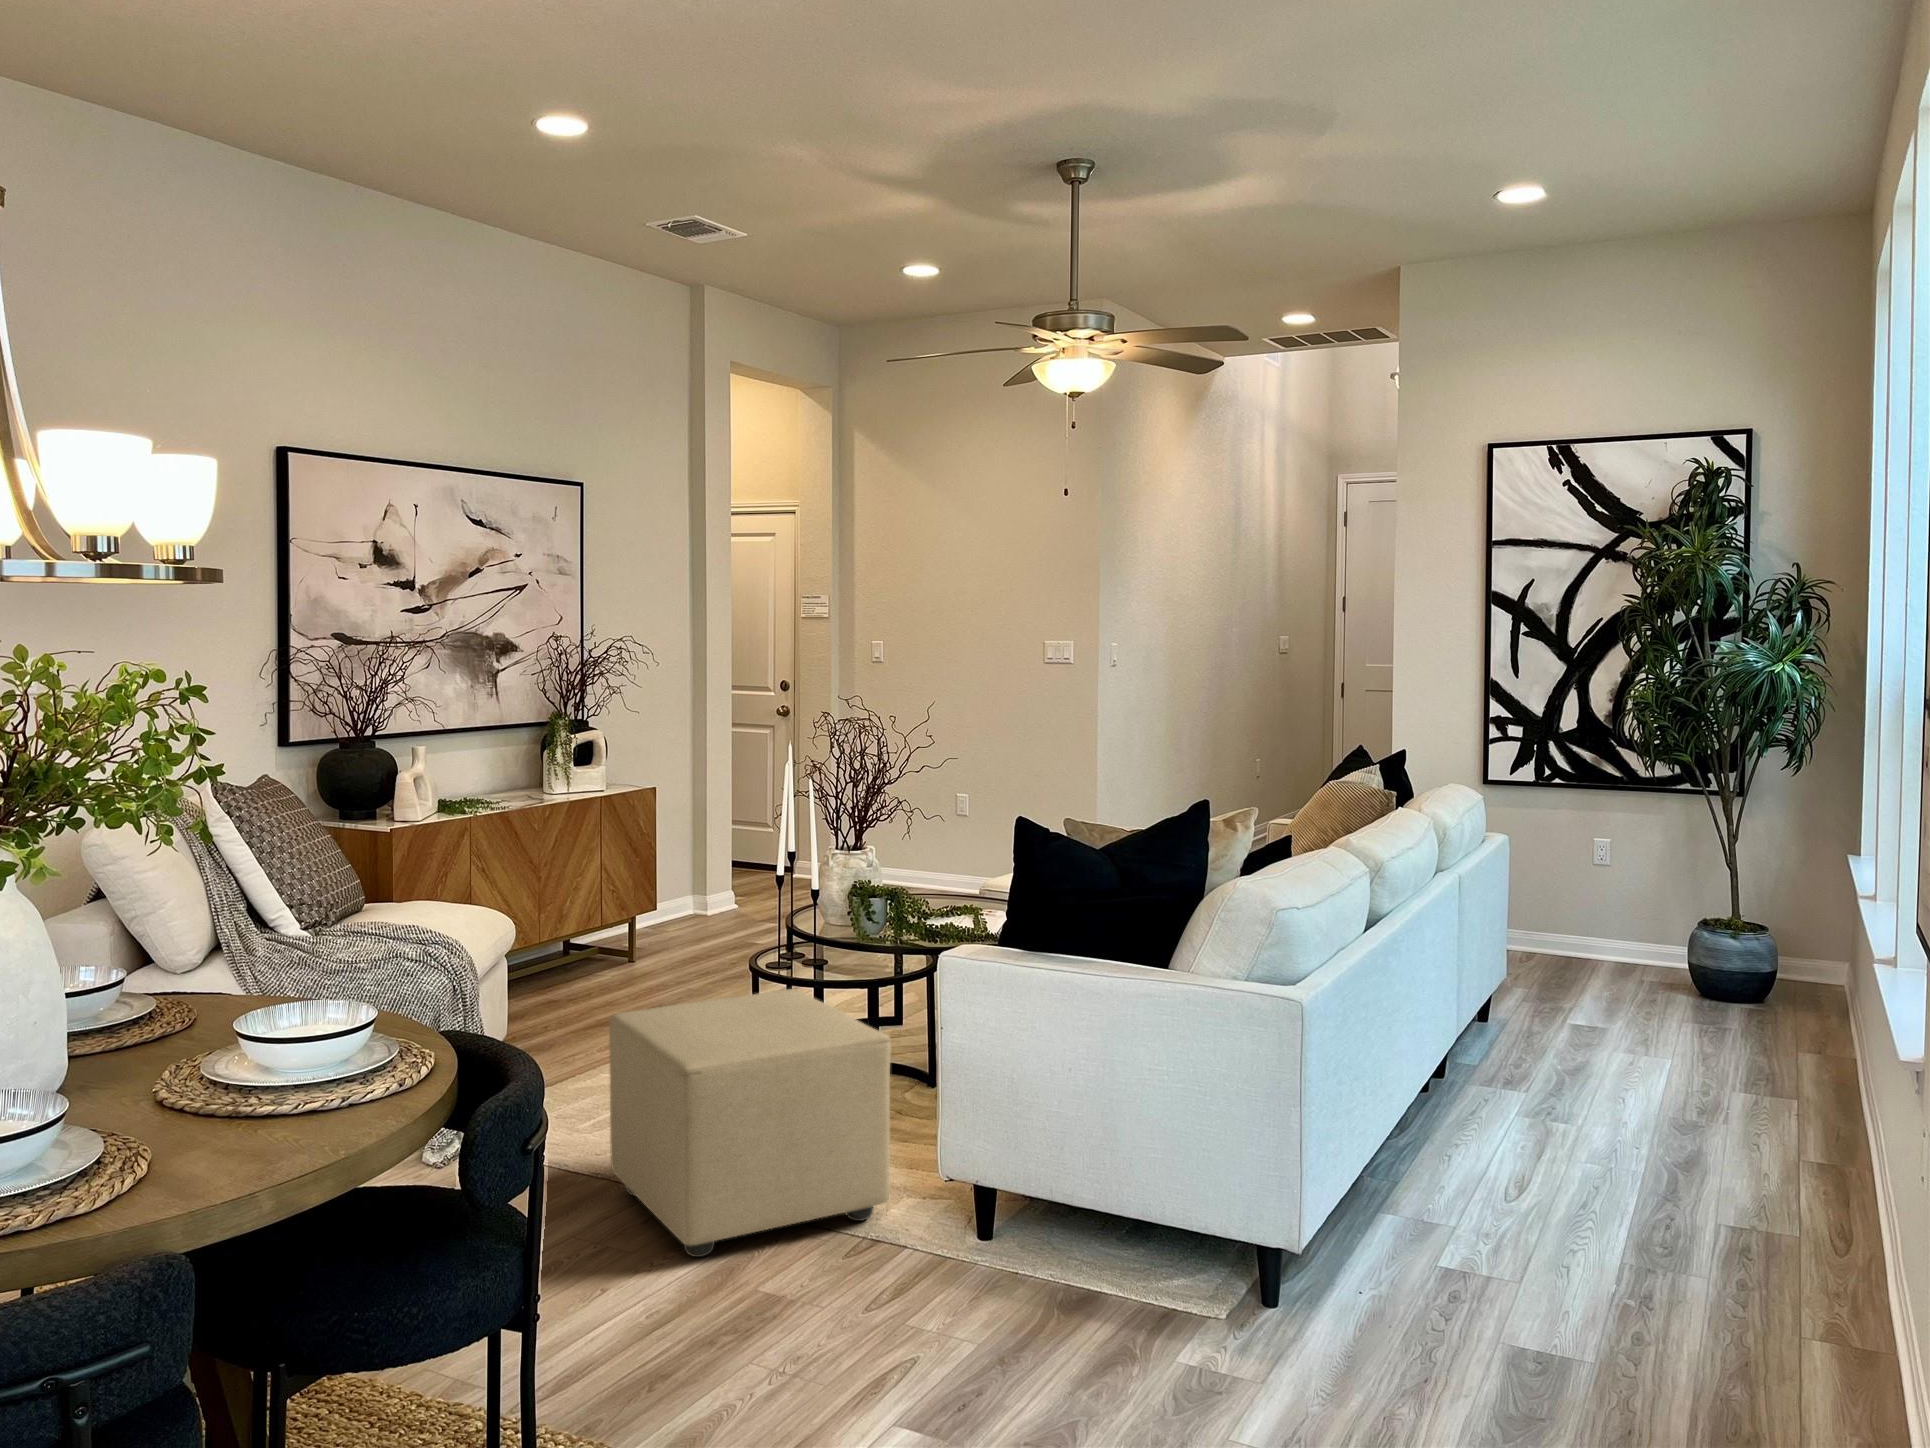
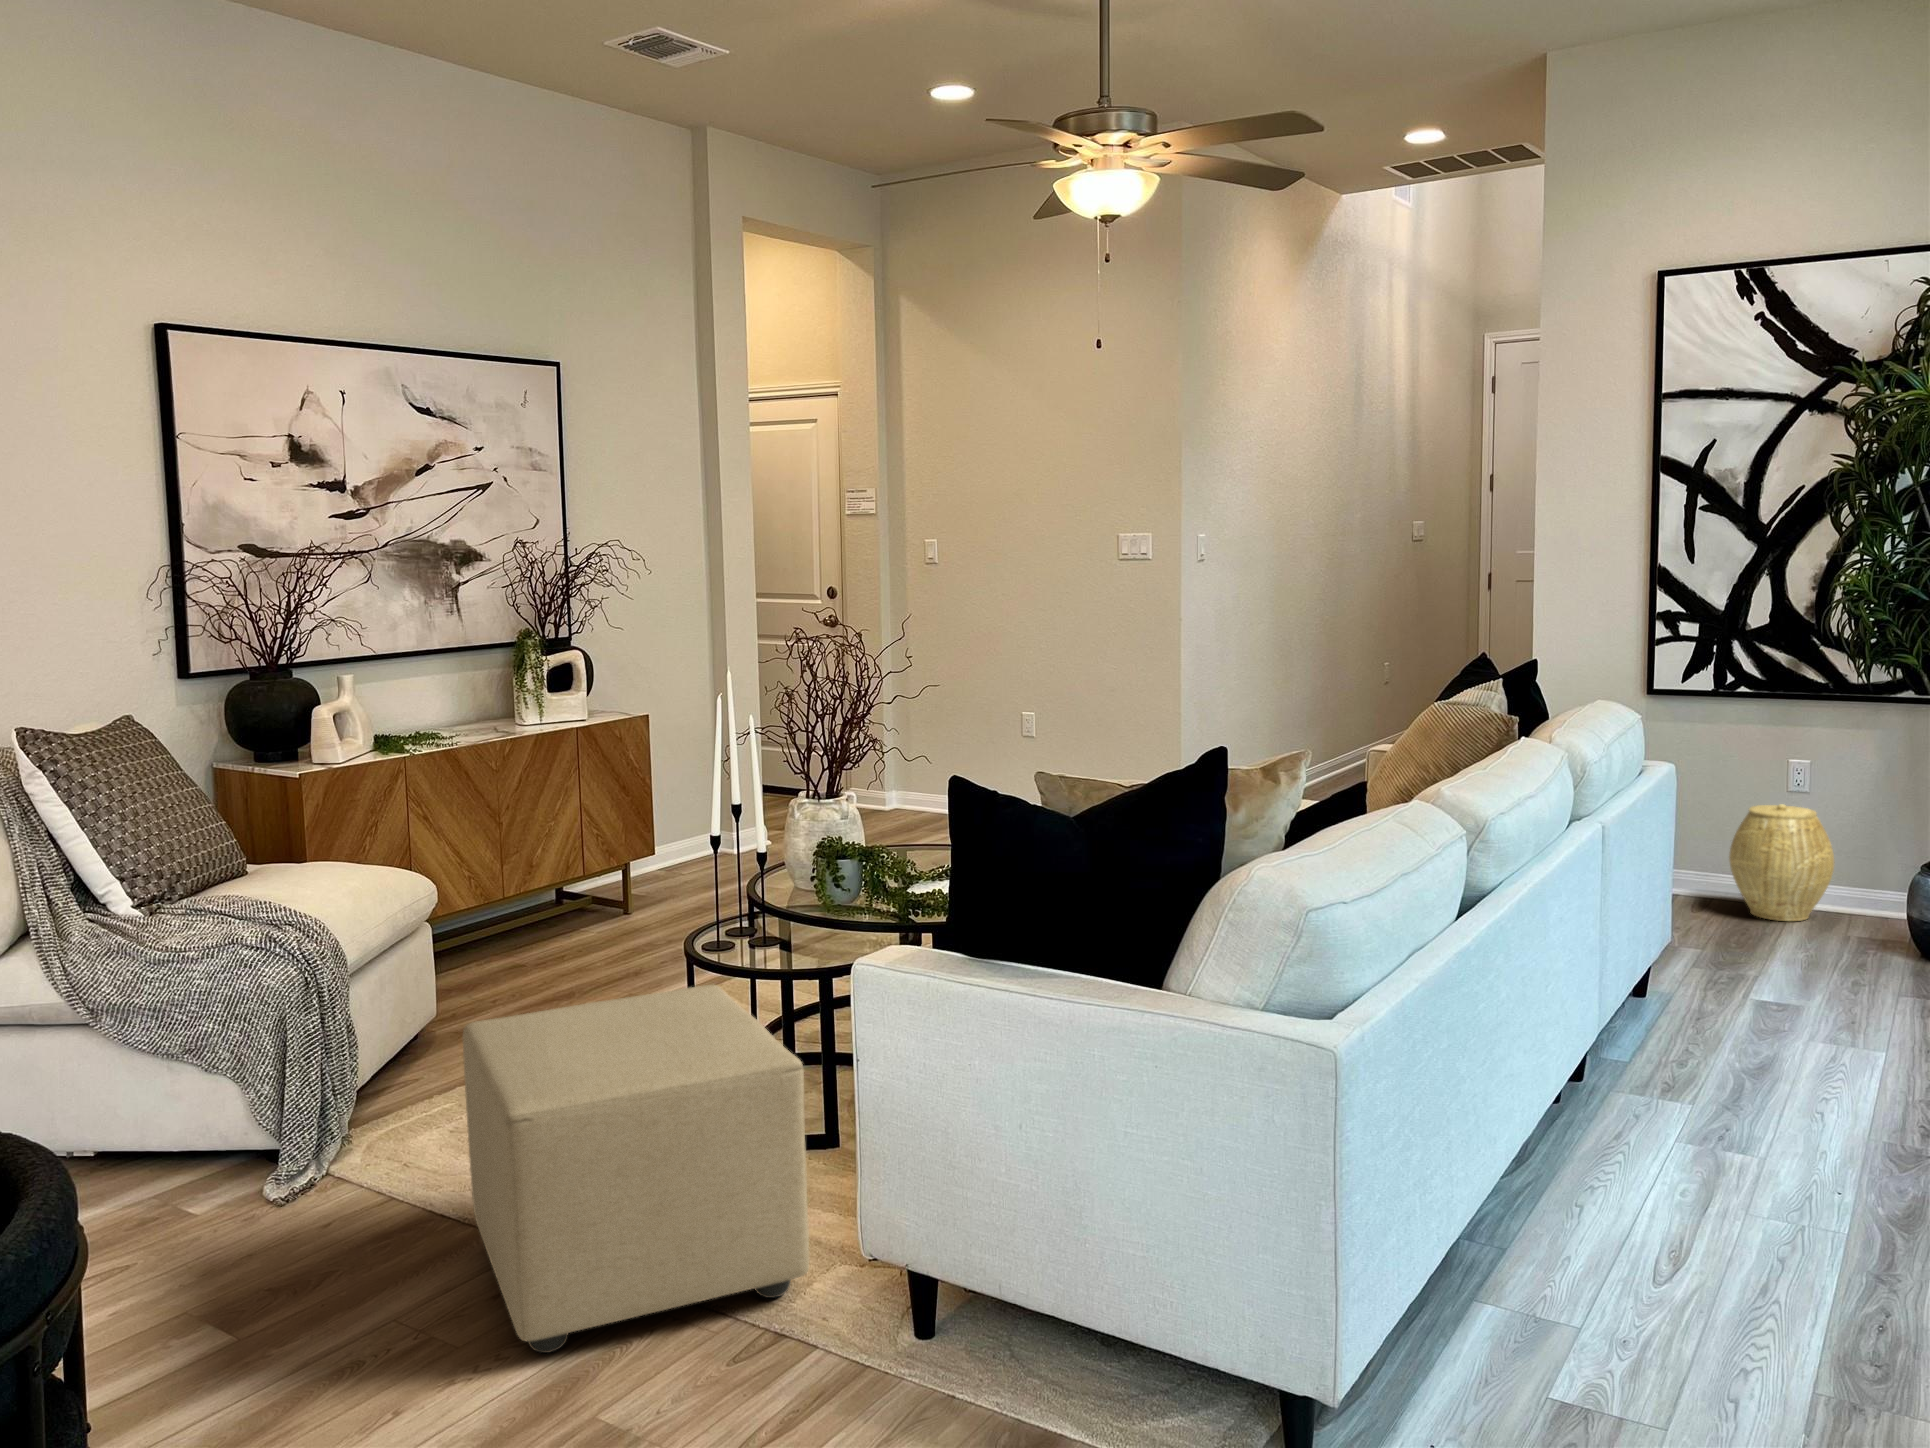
woven basket: none [1549,873,1630,967] -> present [1729,804,1834,921]

